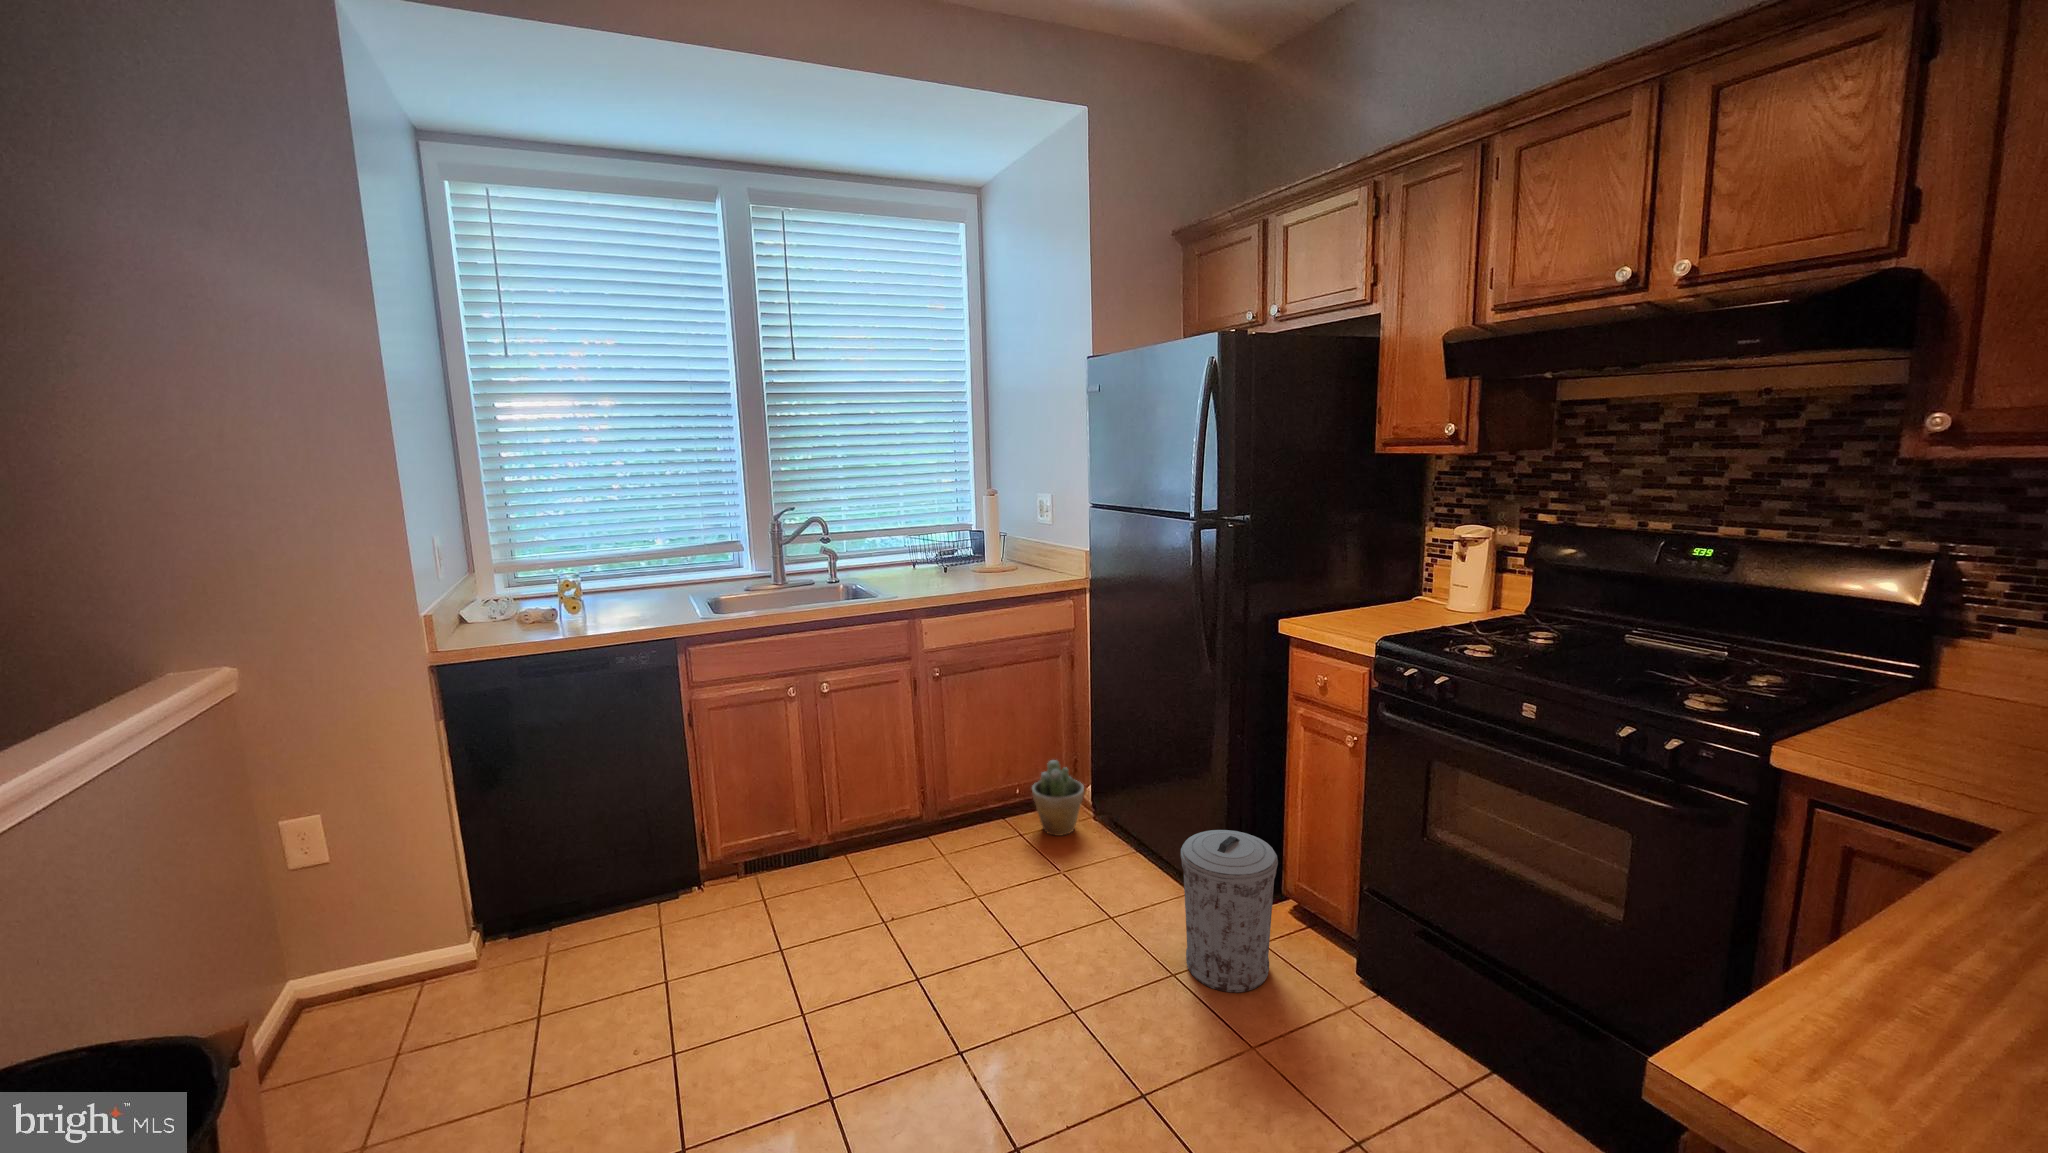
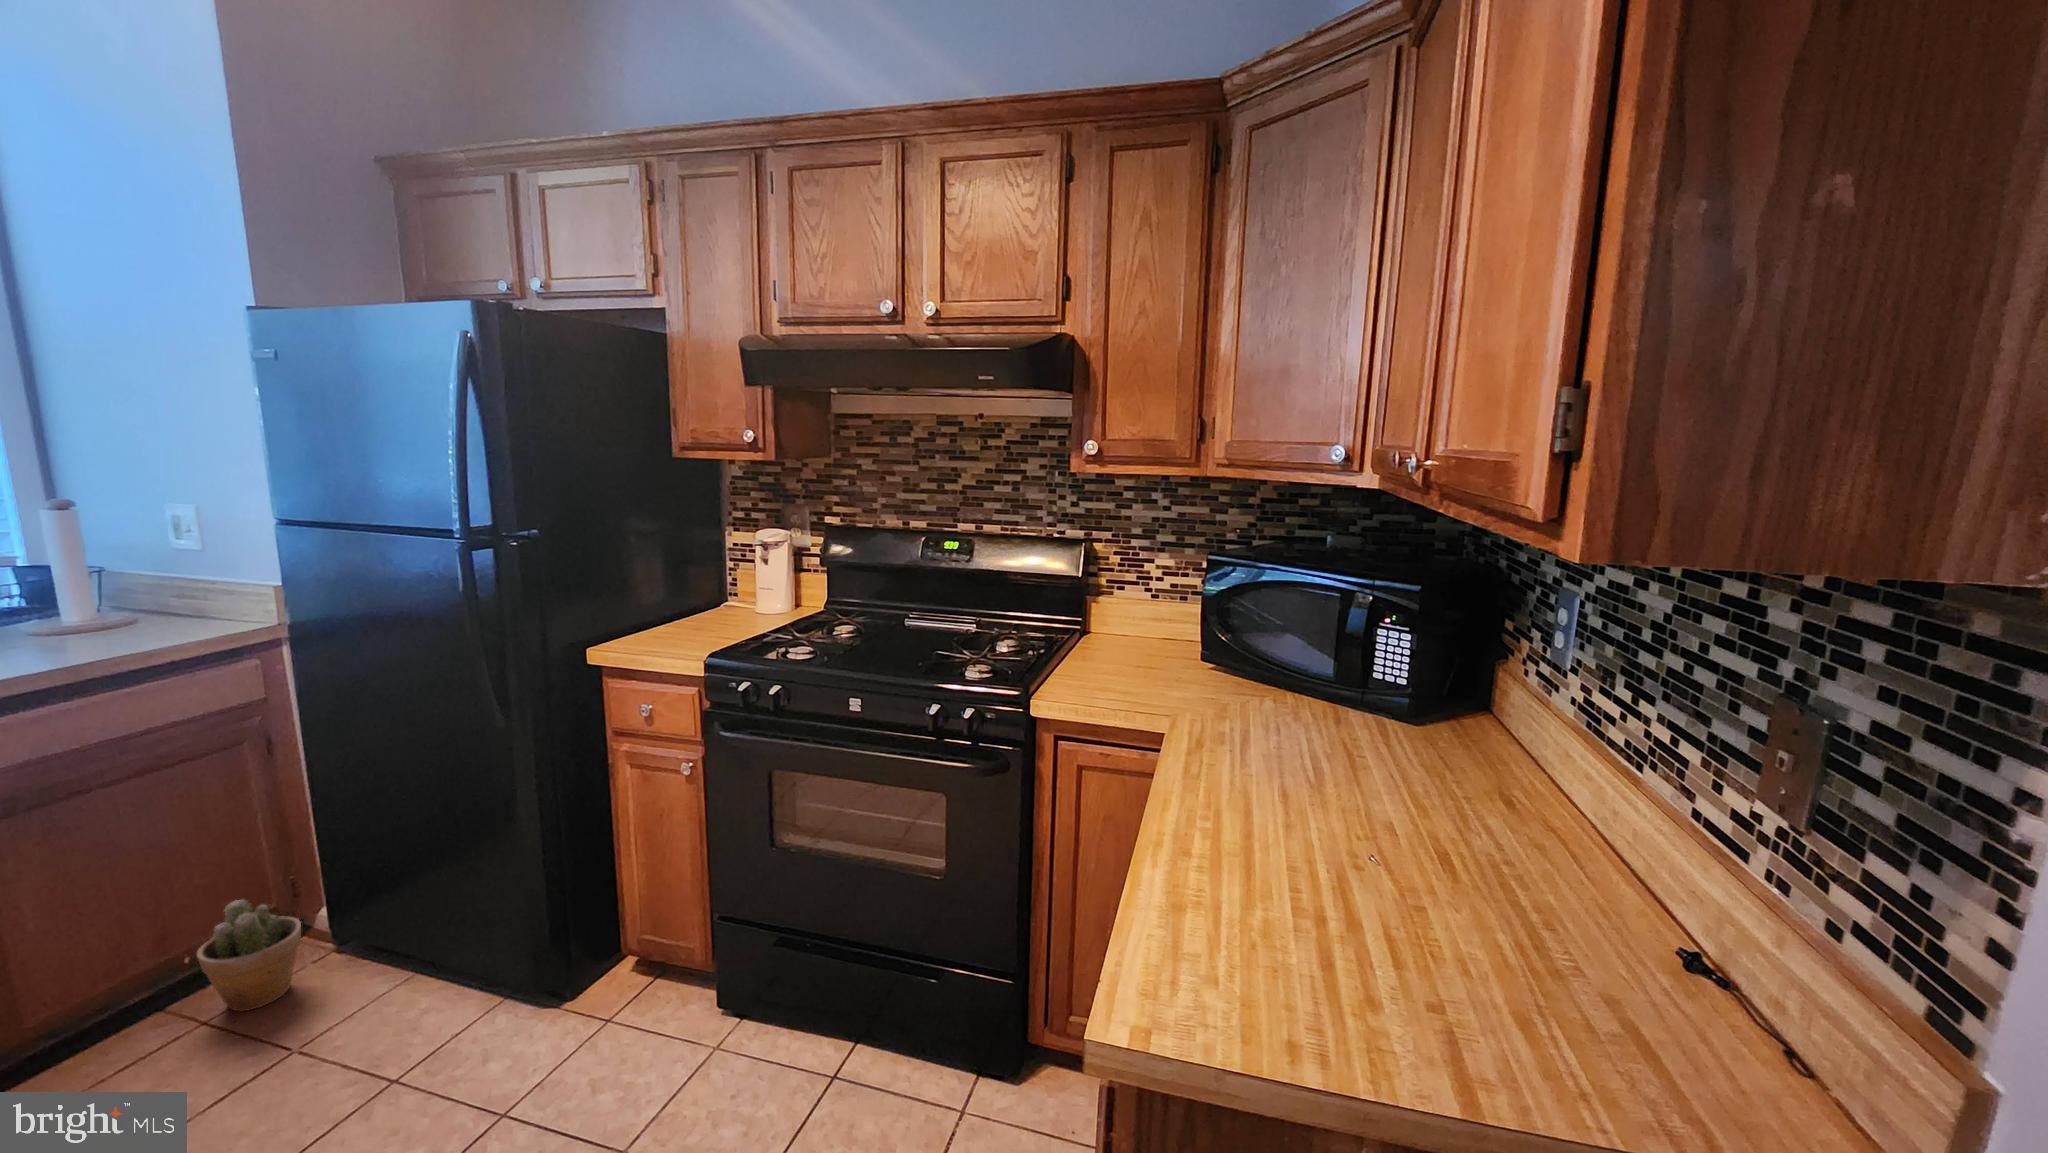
trash can: present [1181,830,1278,992] -> none [490,907,621,1110]

